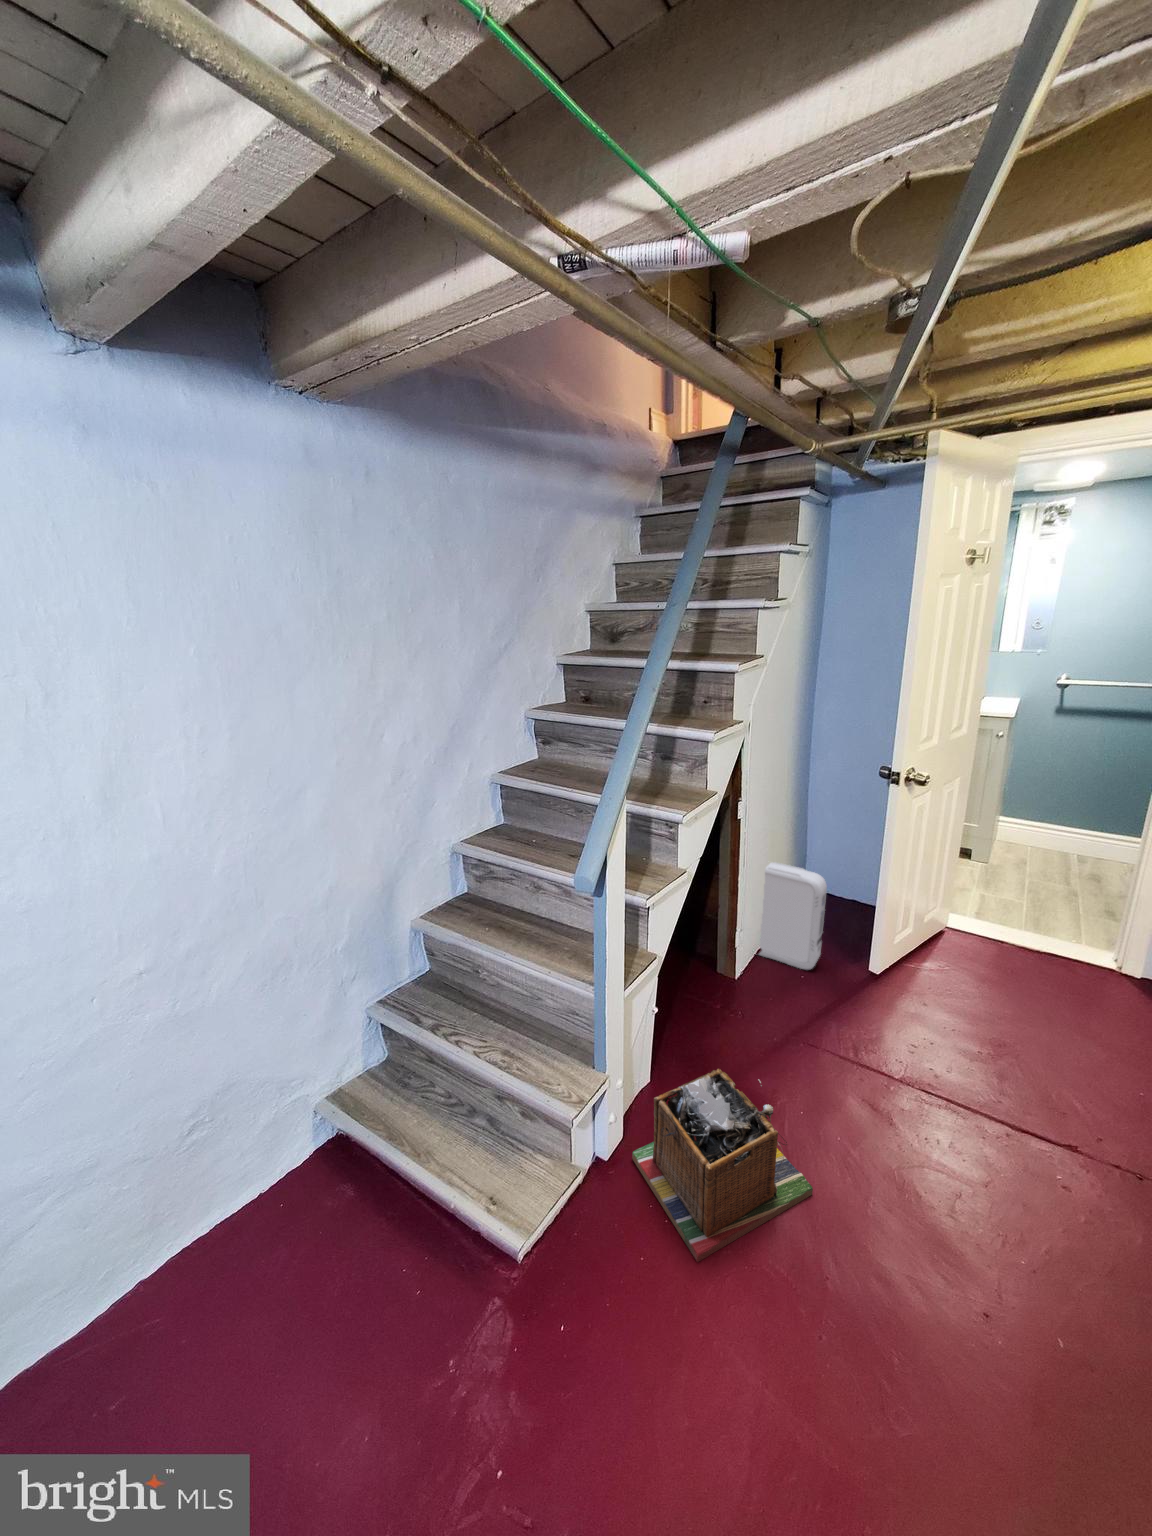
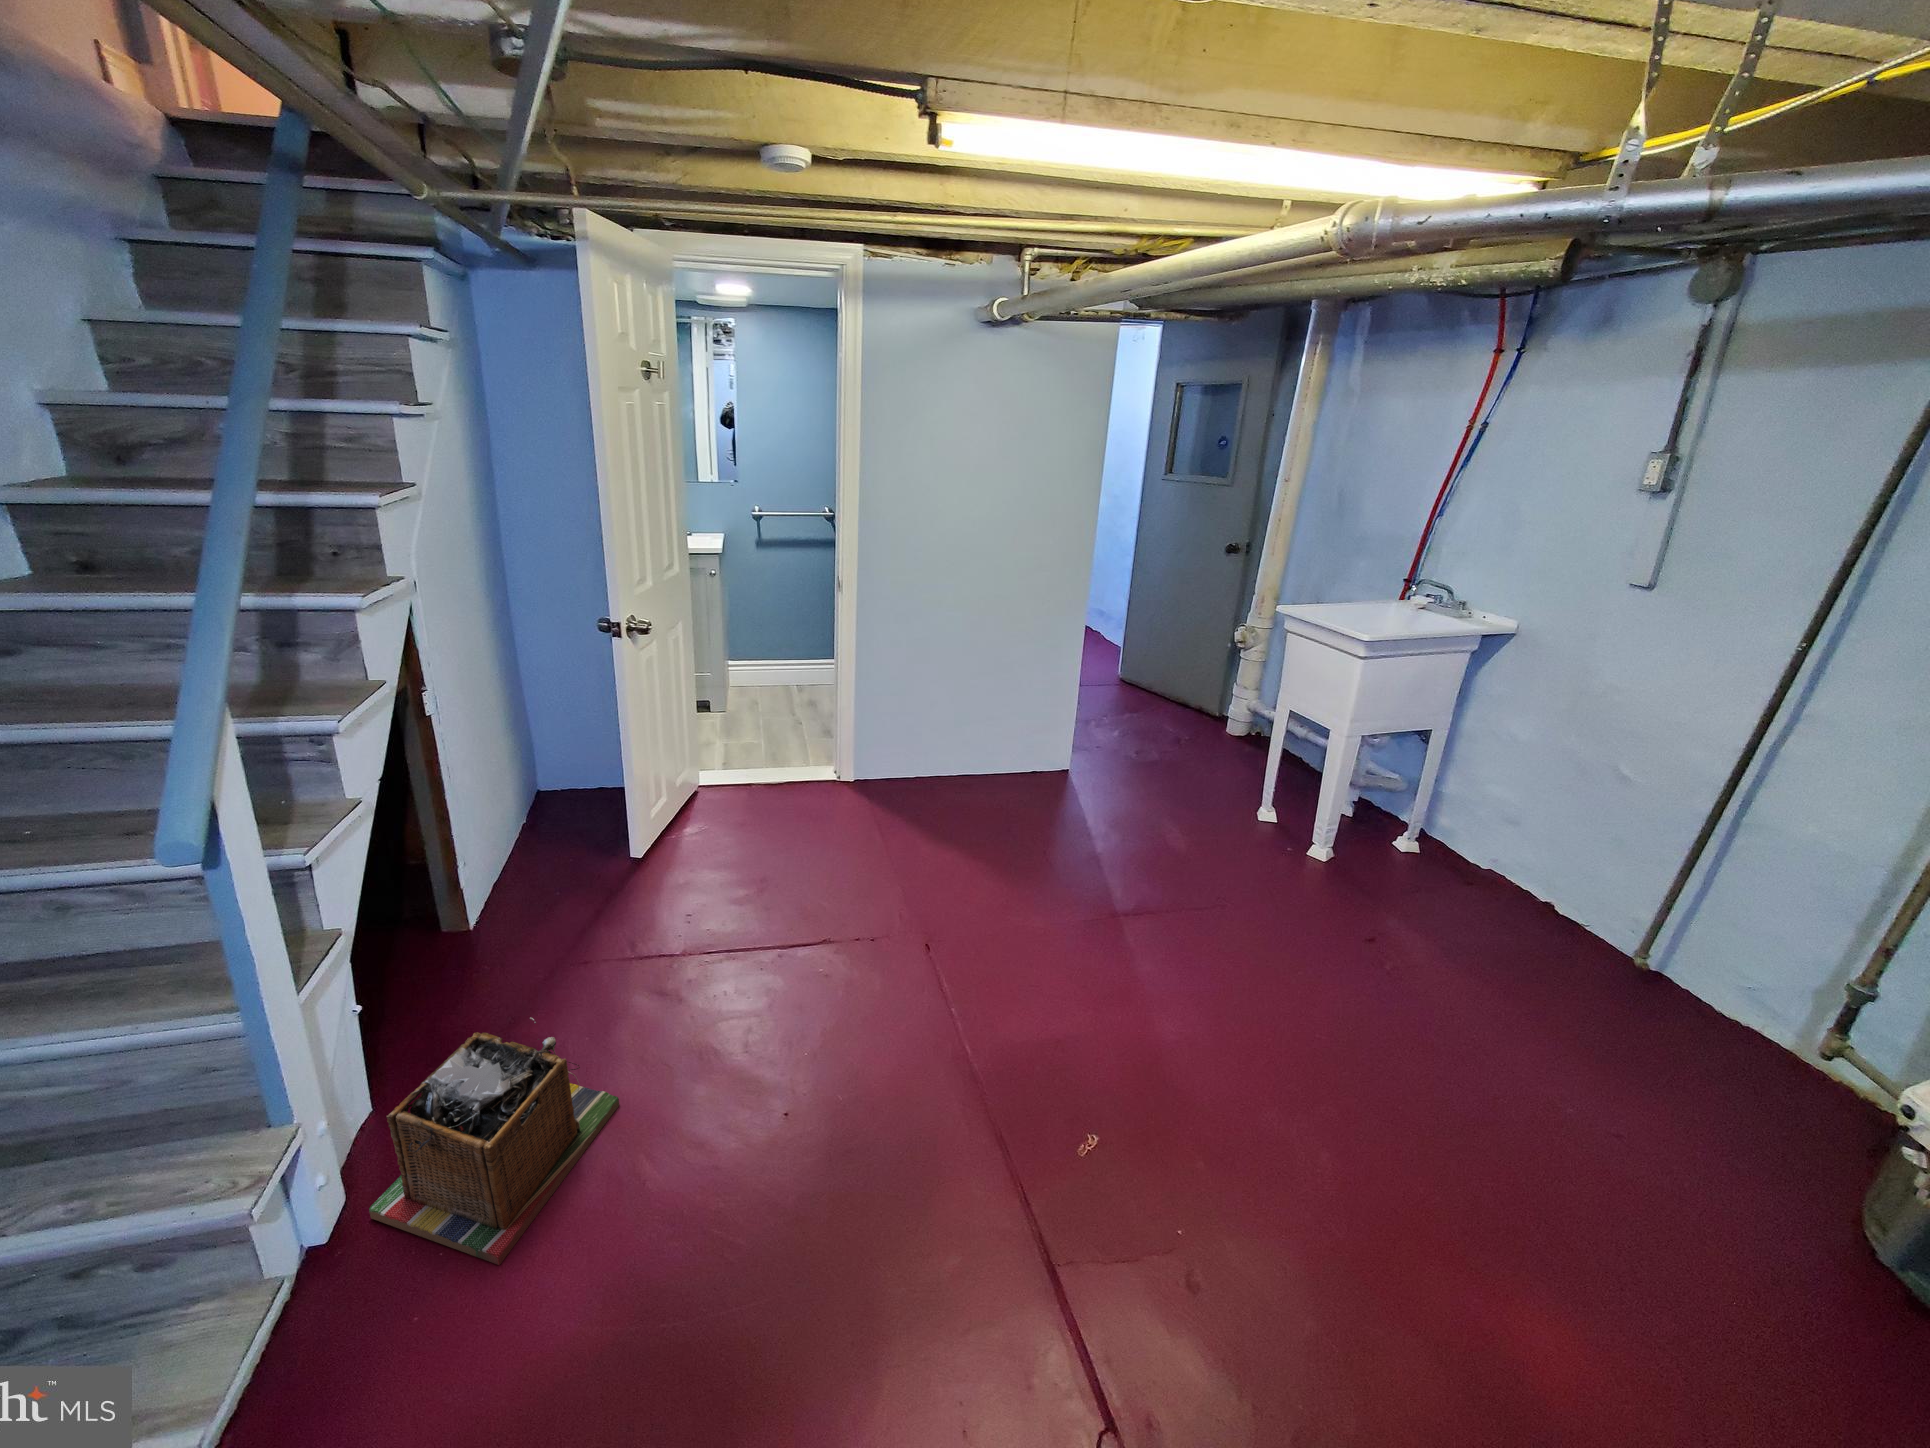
air purifier: present [759,862,827,969] -> none [457,756,577,884]

